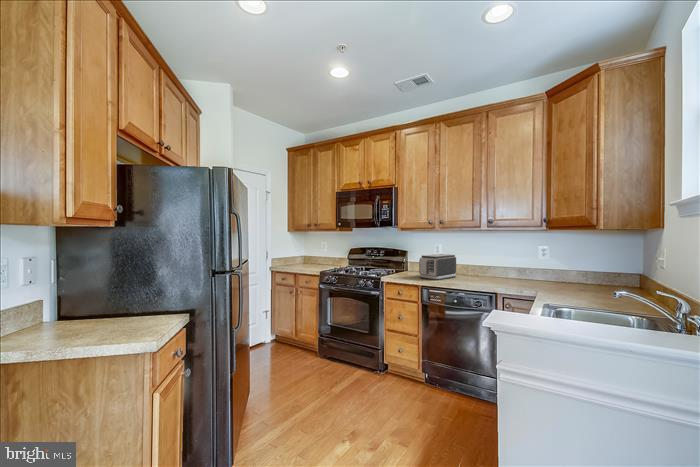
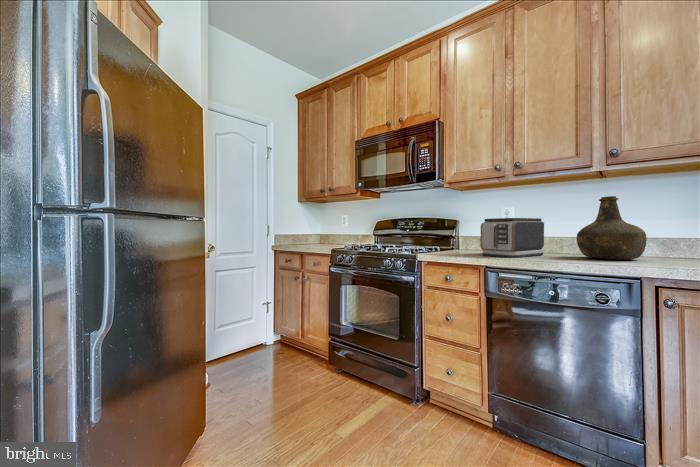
bottle: none [472,246,504,282] -> present [577,196,647,259]

